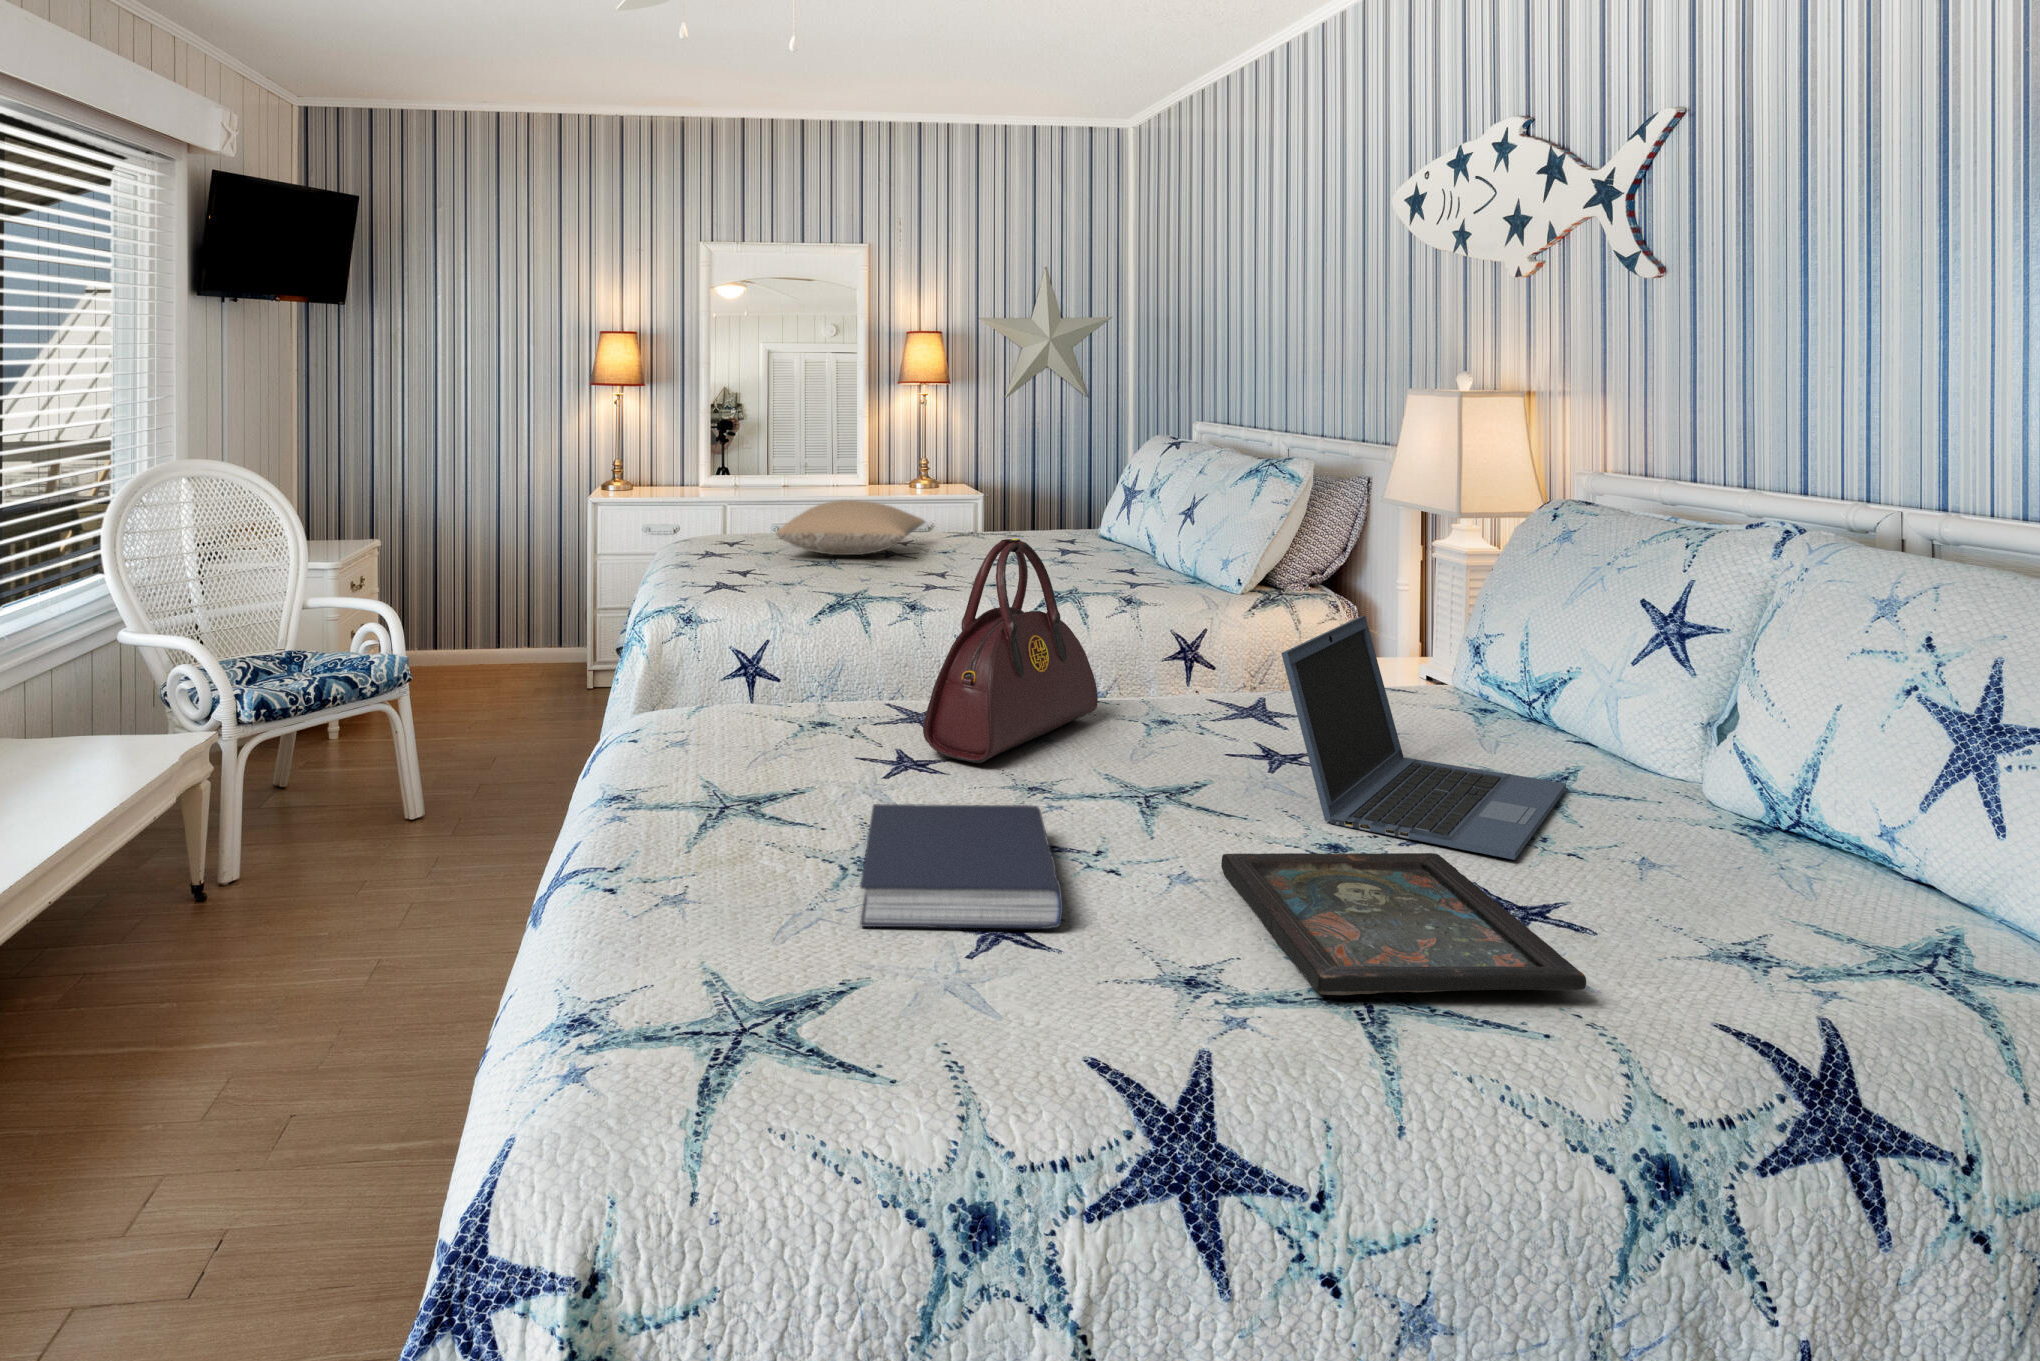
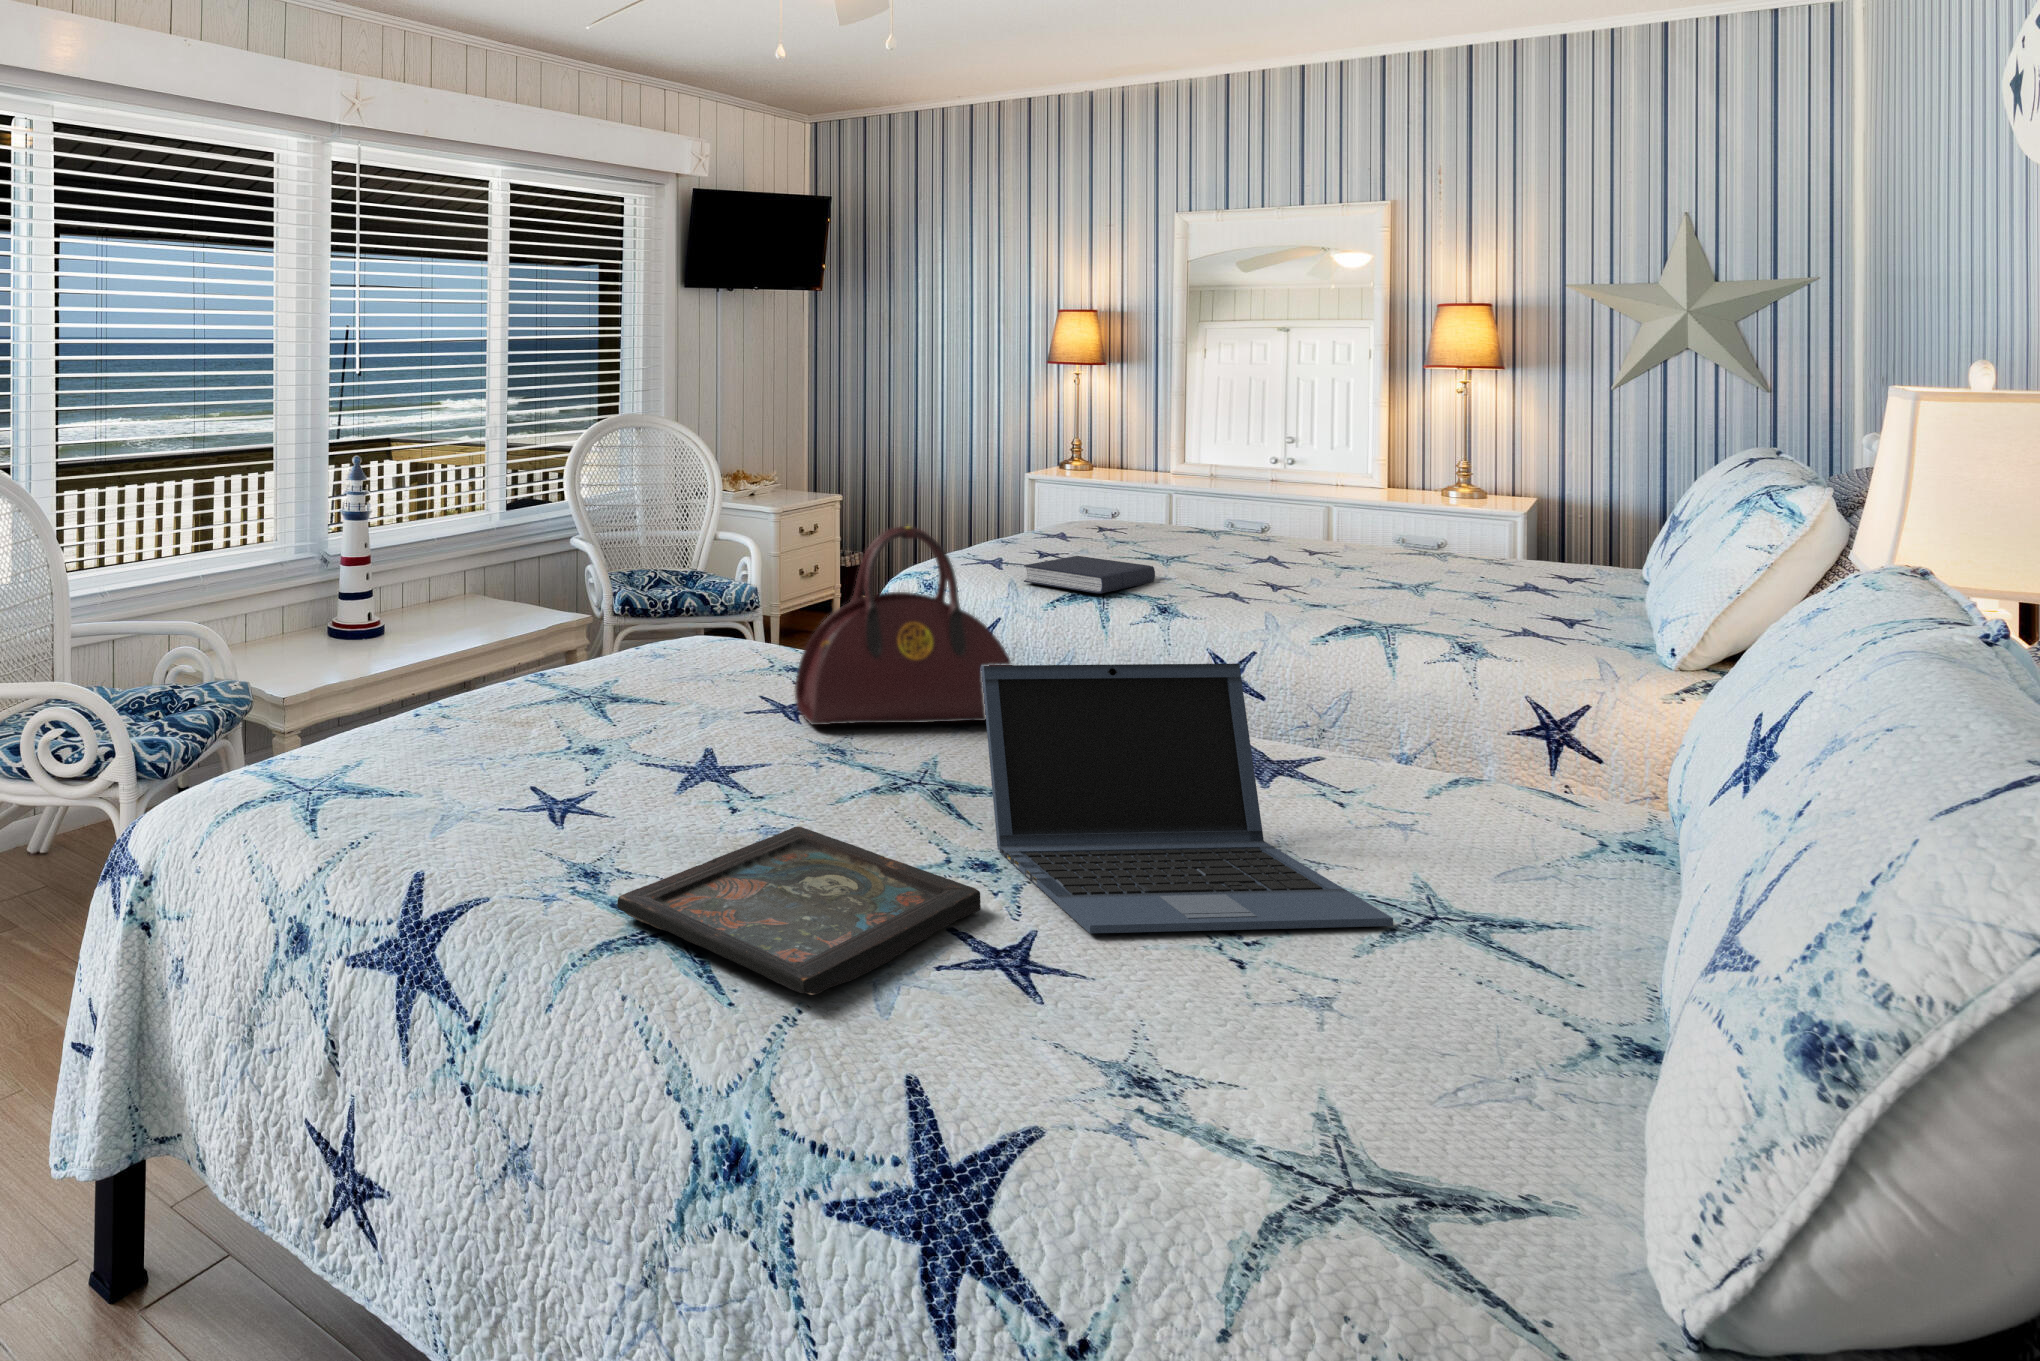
pillow: present [777,500,925,555] -> none [1106,495,1323,556]
book: present [860,804,1063,929] -> present [1024,556,1155,594]

